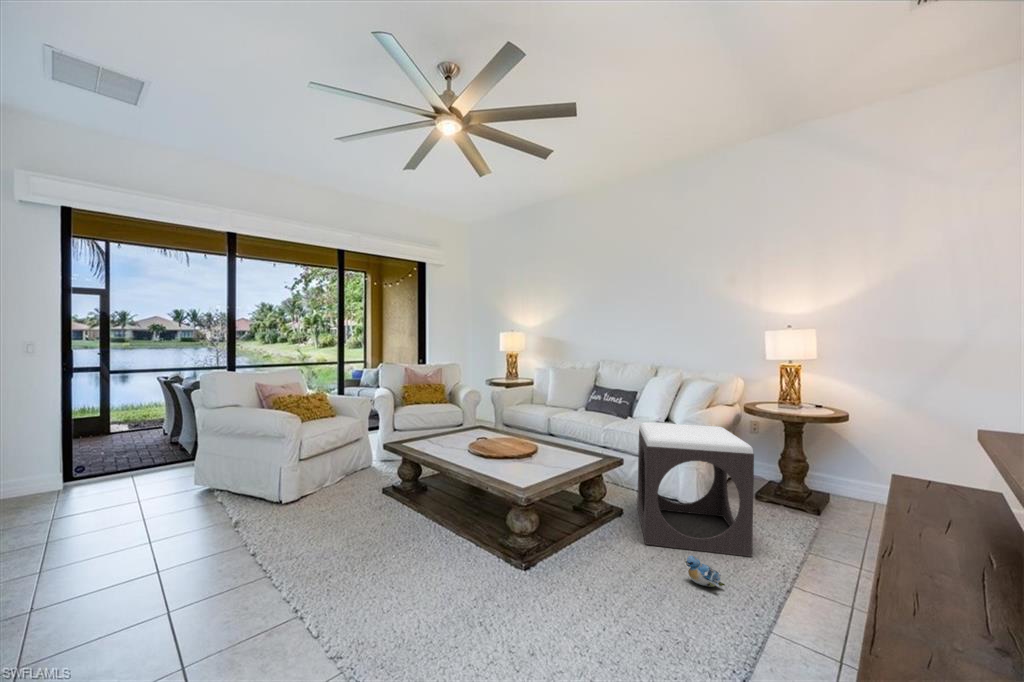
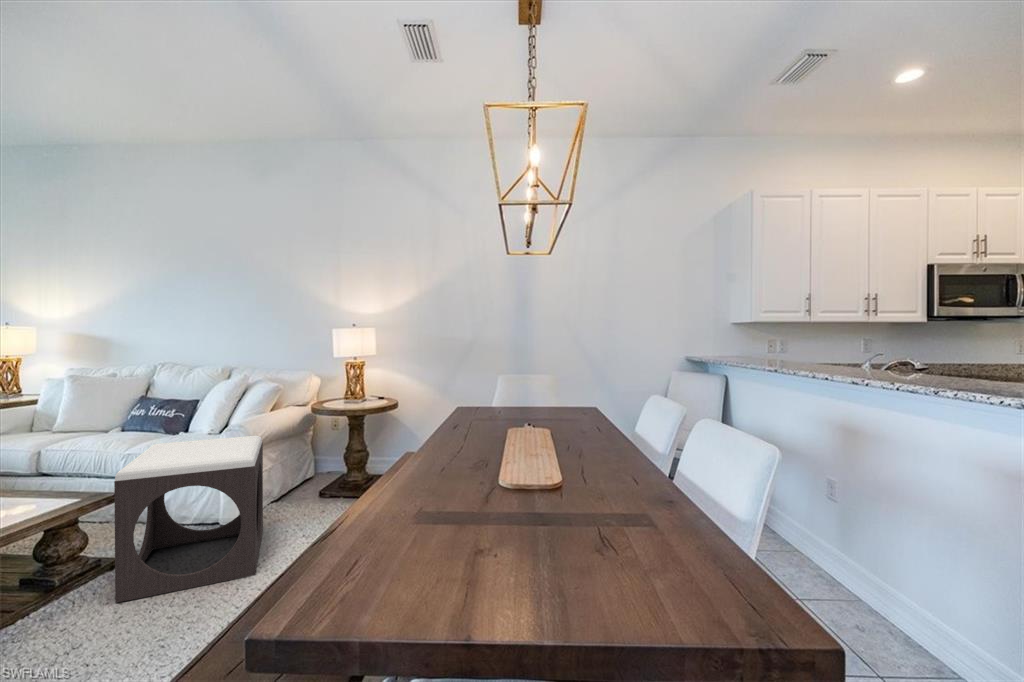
plush toy: present [686,556,725,587] -> none [135,606,185,638]

